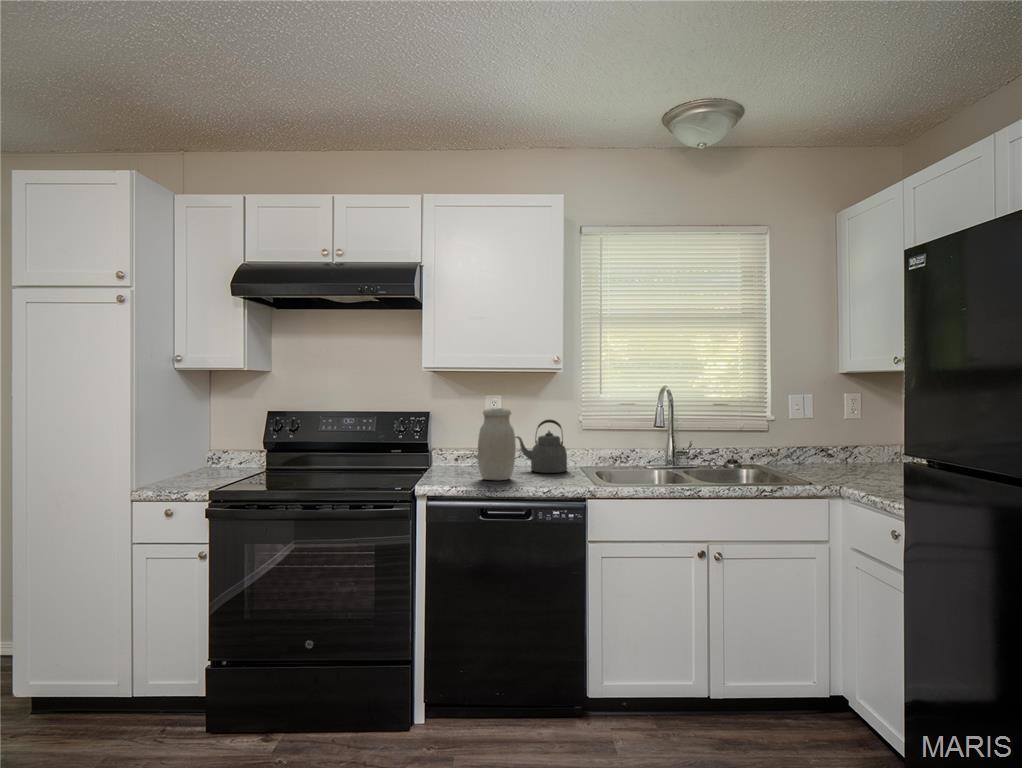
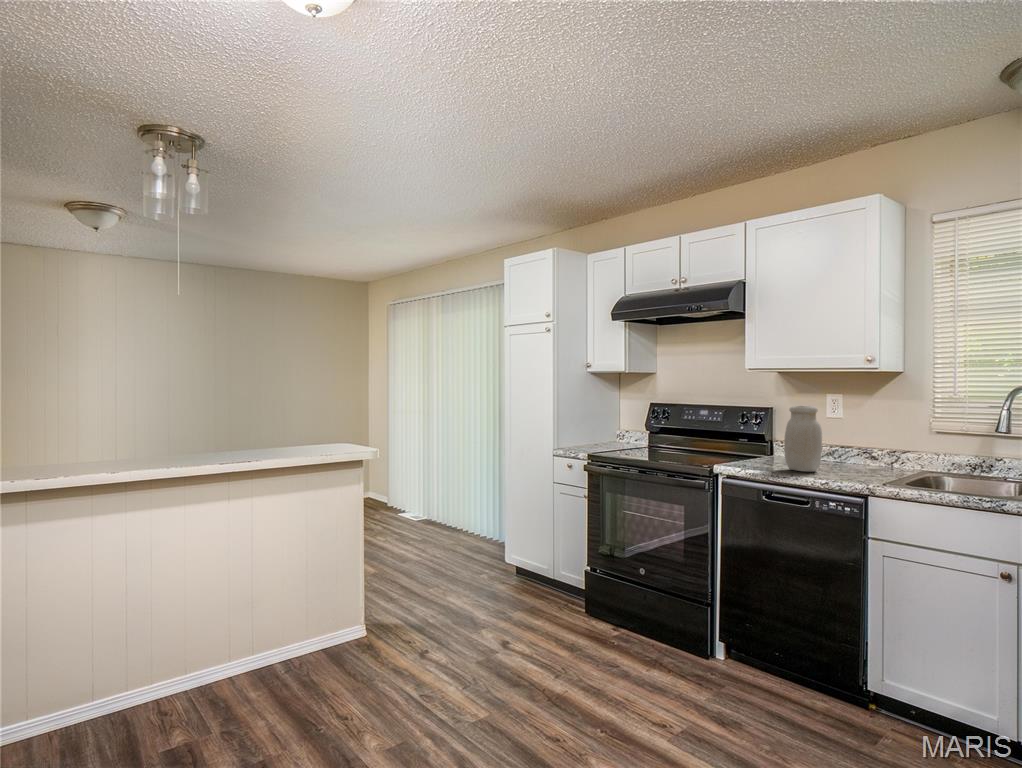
kettle: present [515,420,567,473] -> none [844,420,901,474]

